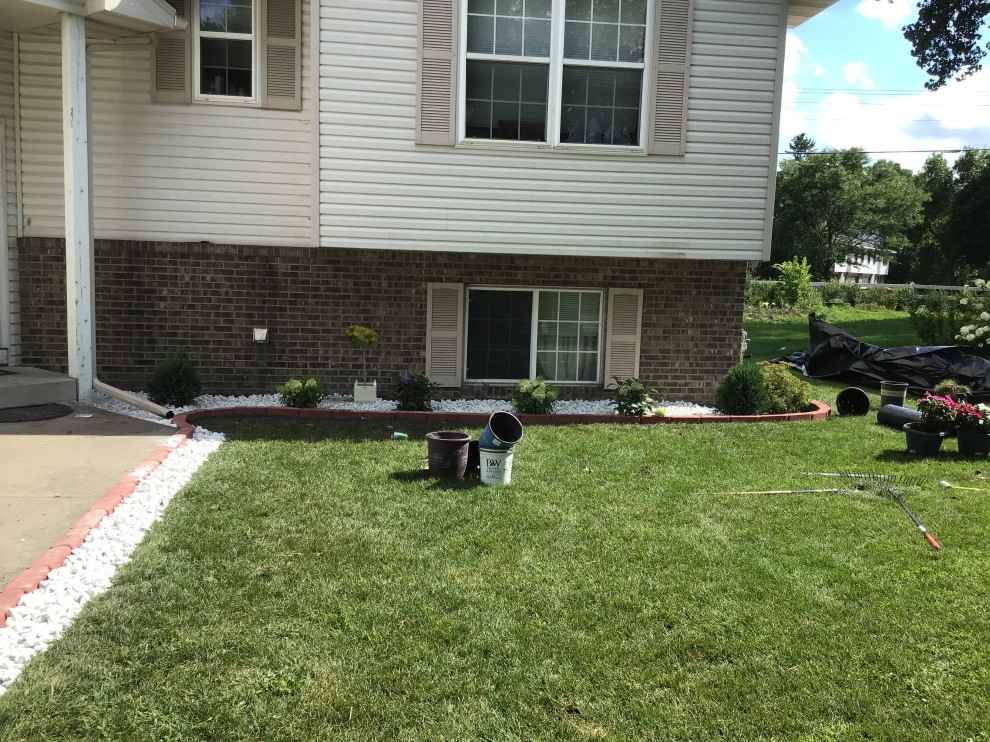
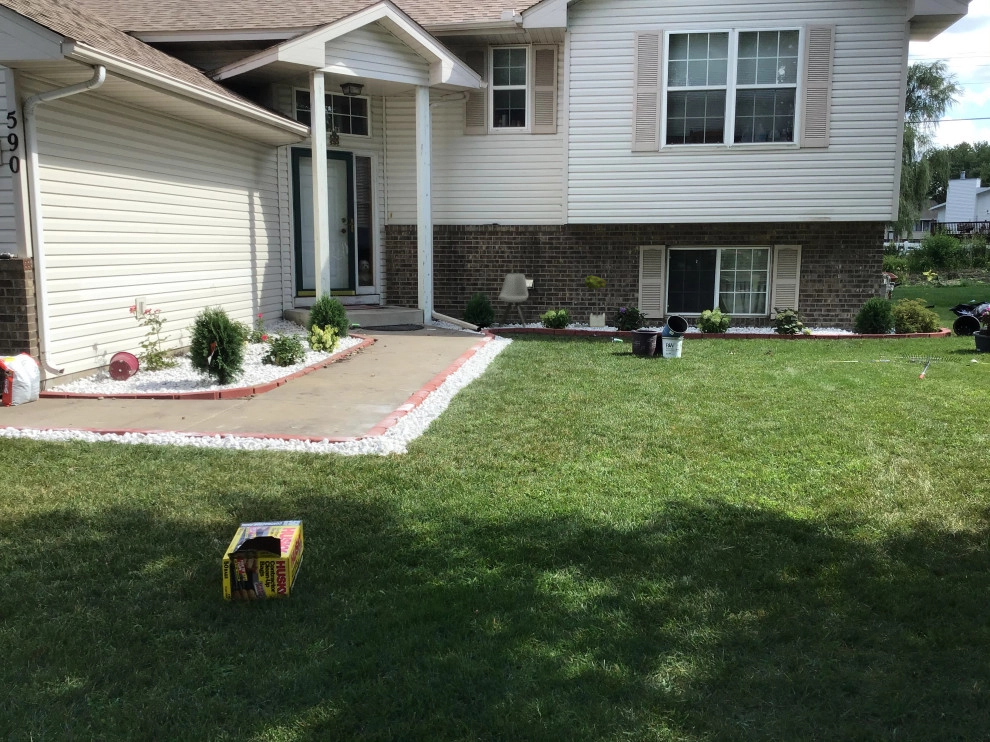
chair: none [209,320,260,404] -> present [499,274,528,327]

